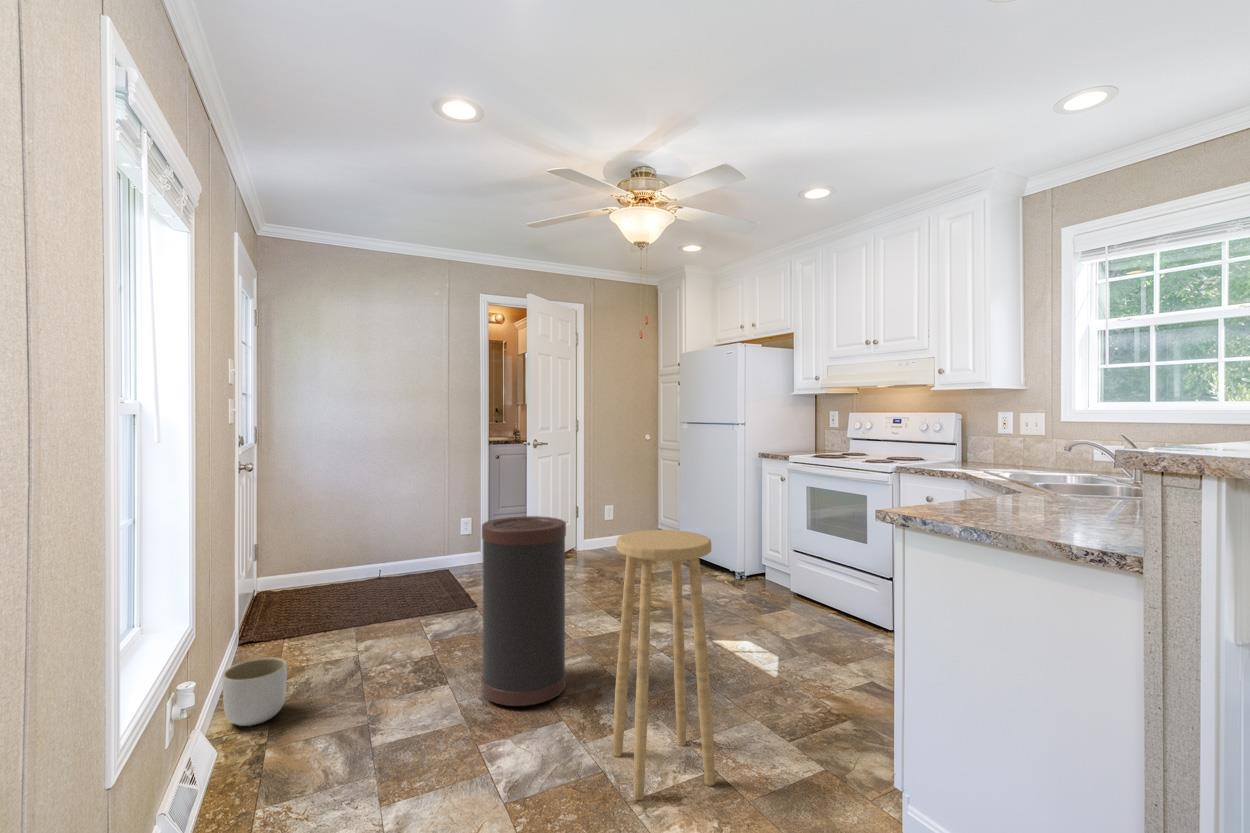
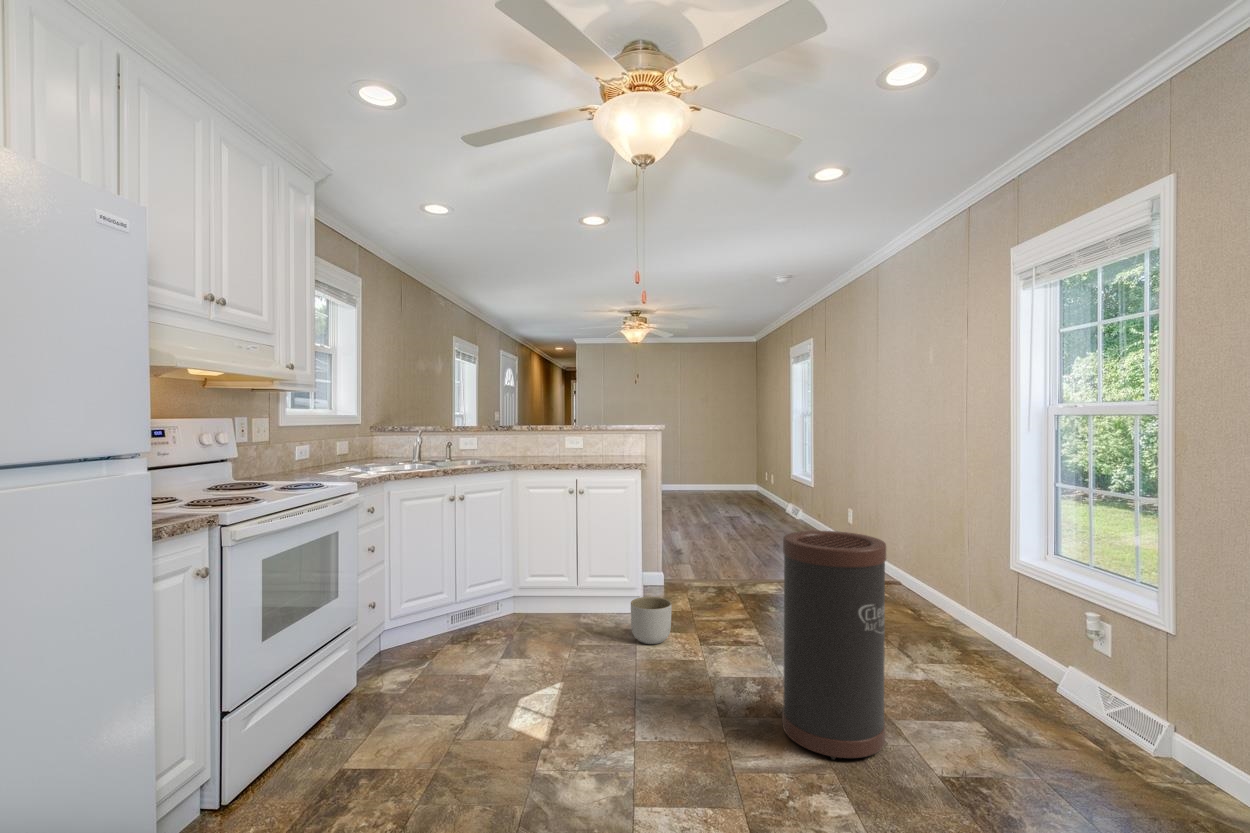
stool: present [613,530,715,800] -> none [700,494,766,669]
planter: present [223,657,287,726] -> present [631,597,672,644]

